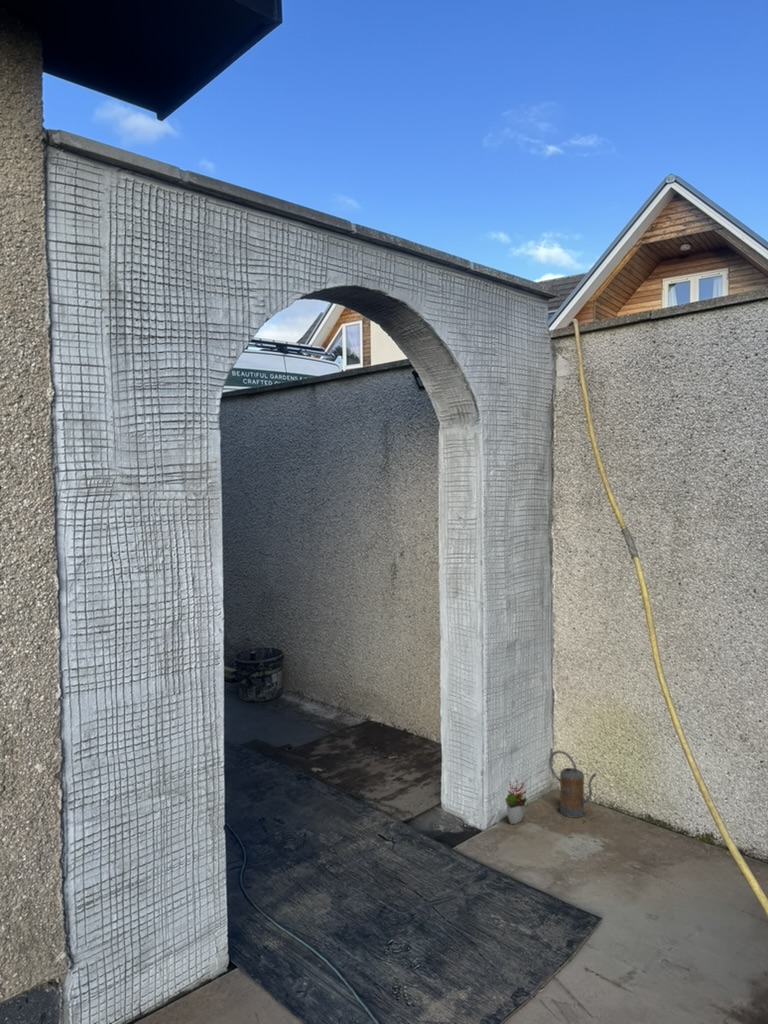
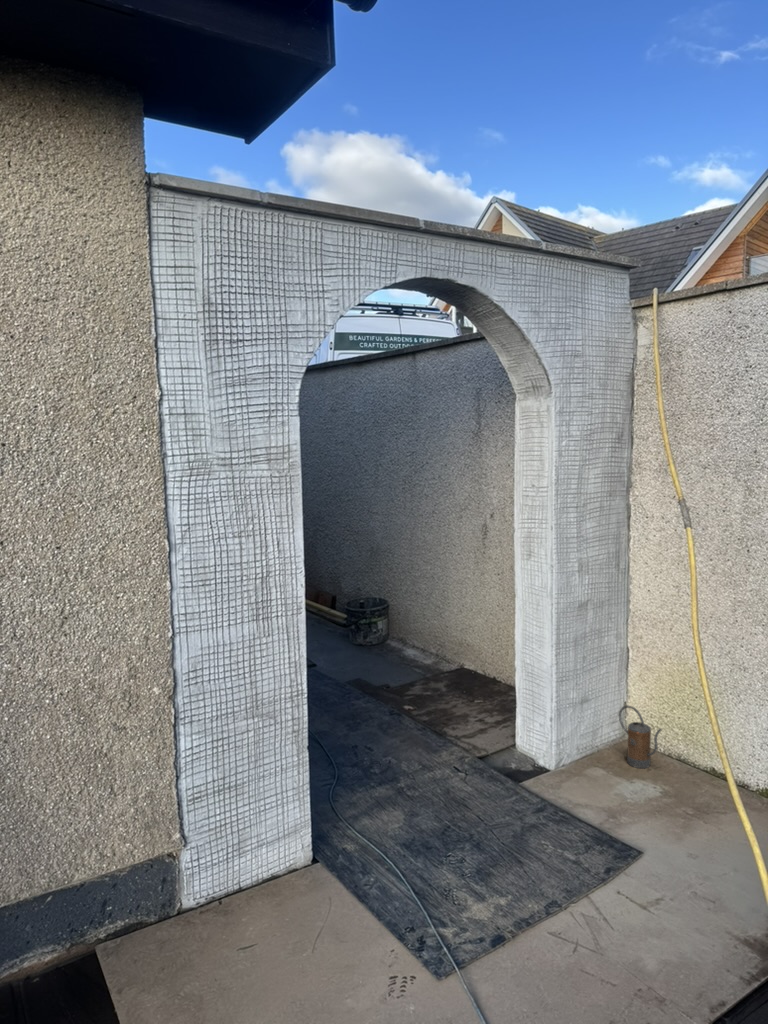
decorative plant: present [505,781,526,824] -> none [572,729,593,769]

